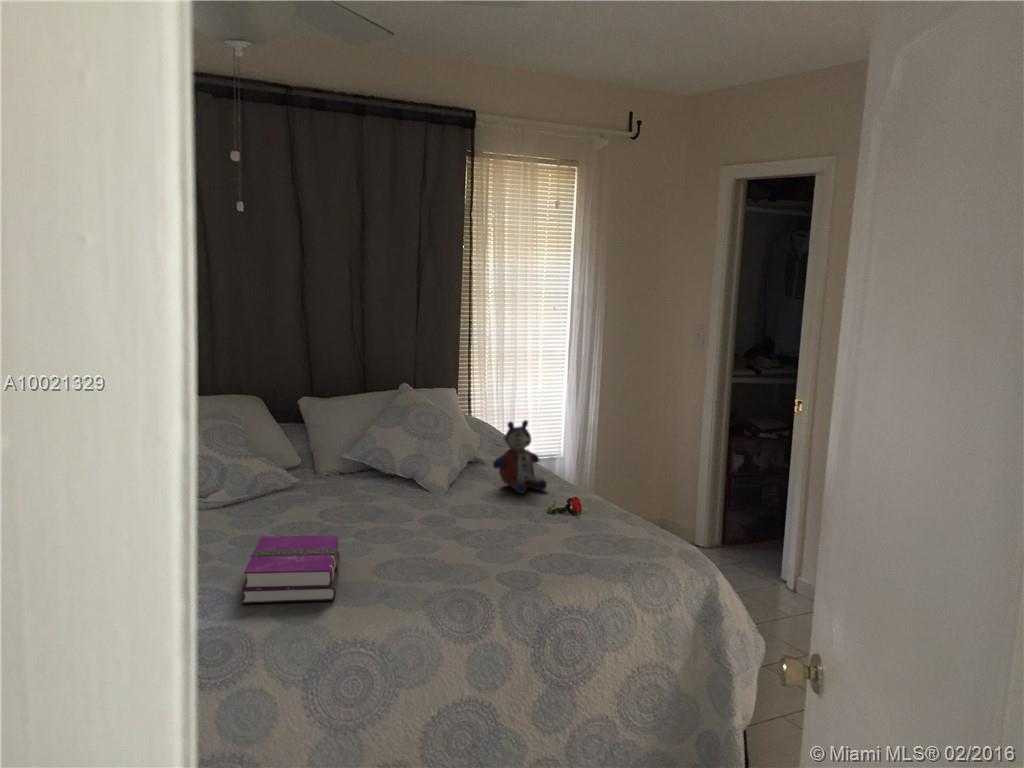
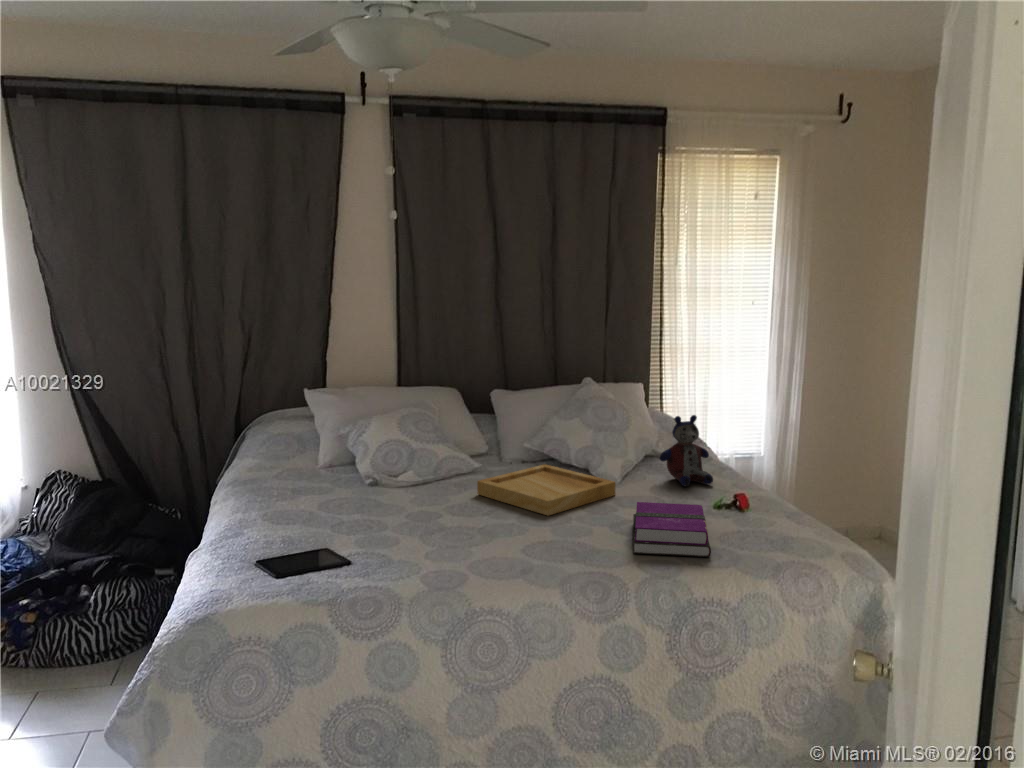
tray: none [305,477,455,535] -> present [477,465,616,516]
hardback book: present [242,535,340,603] -> present [633,502,711,557]

